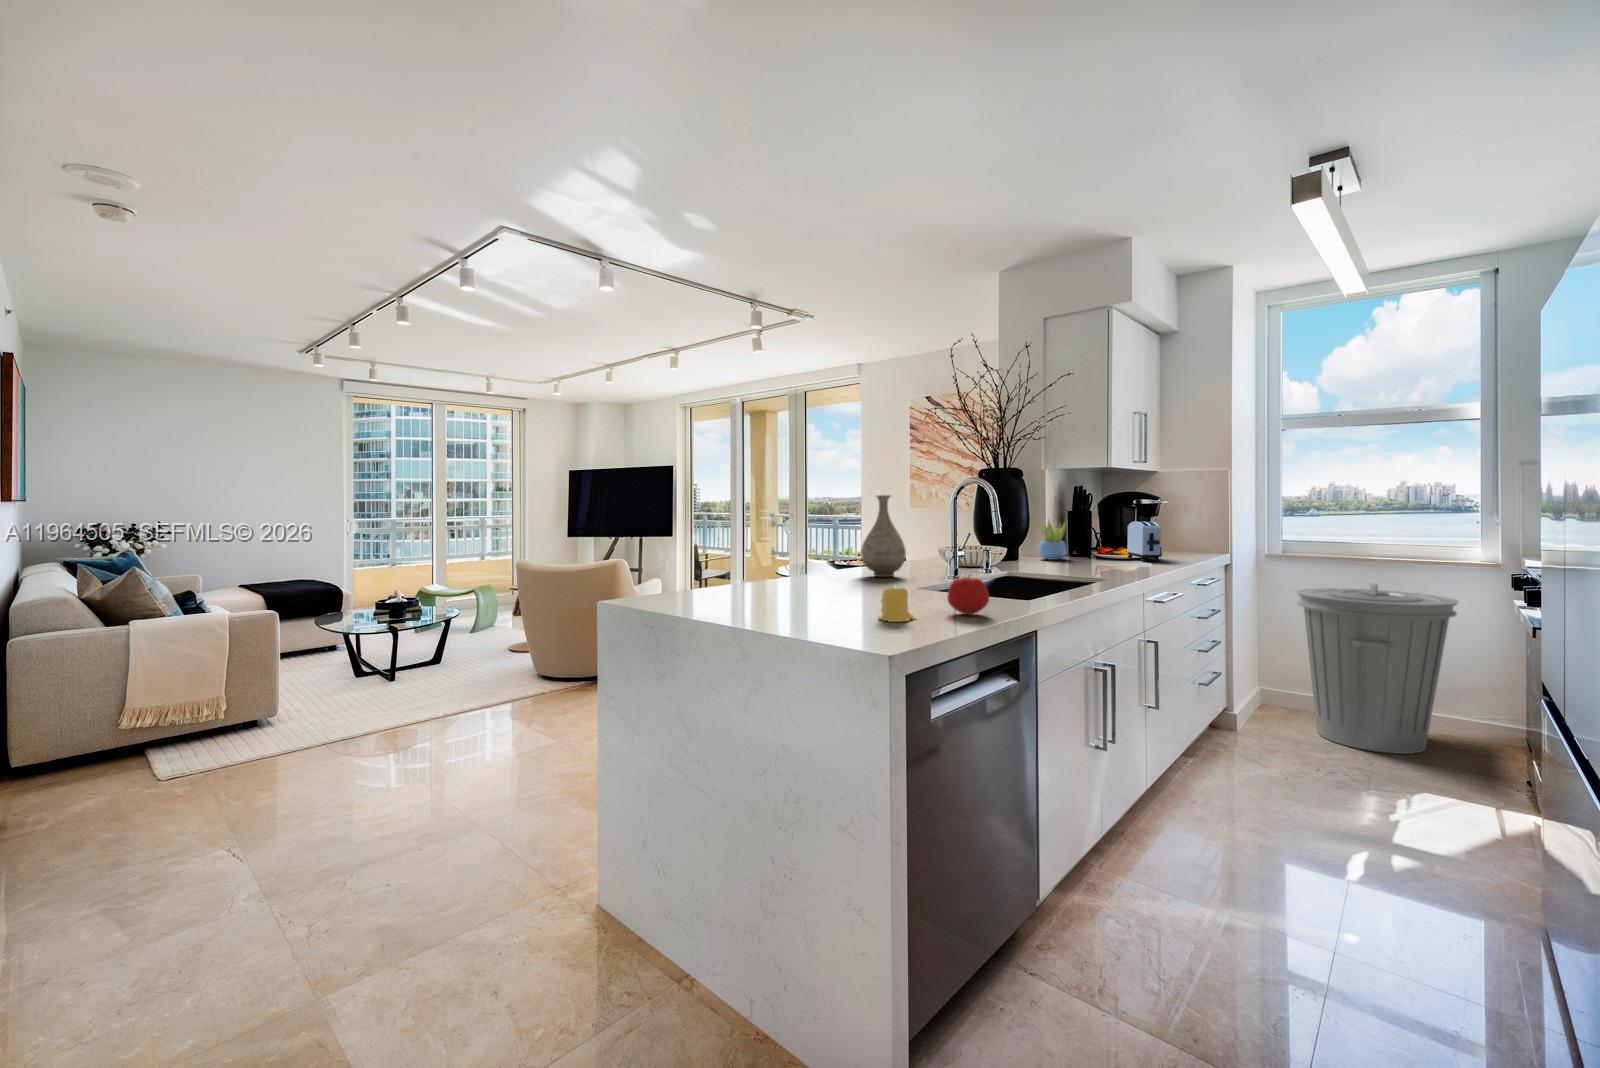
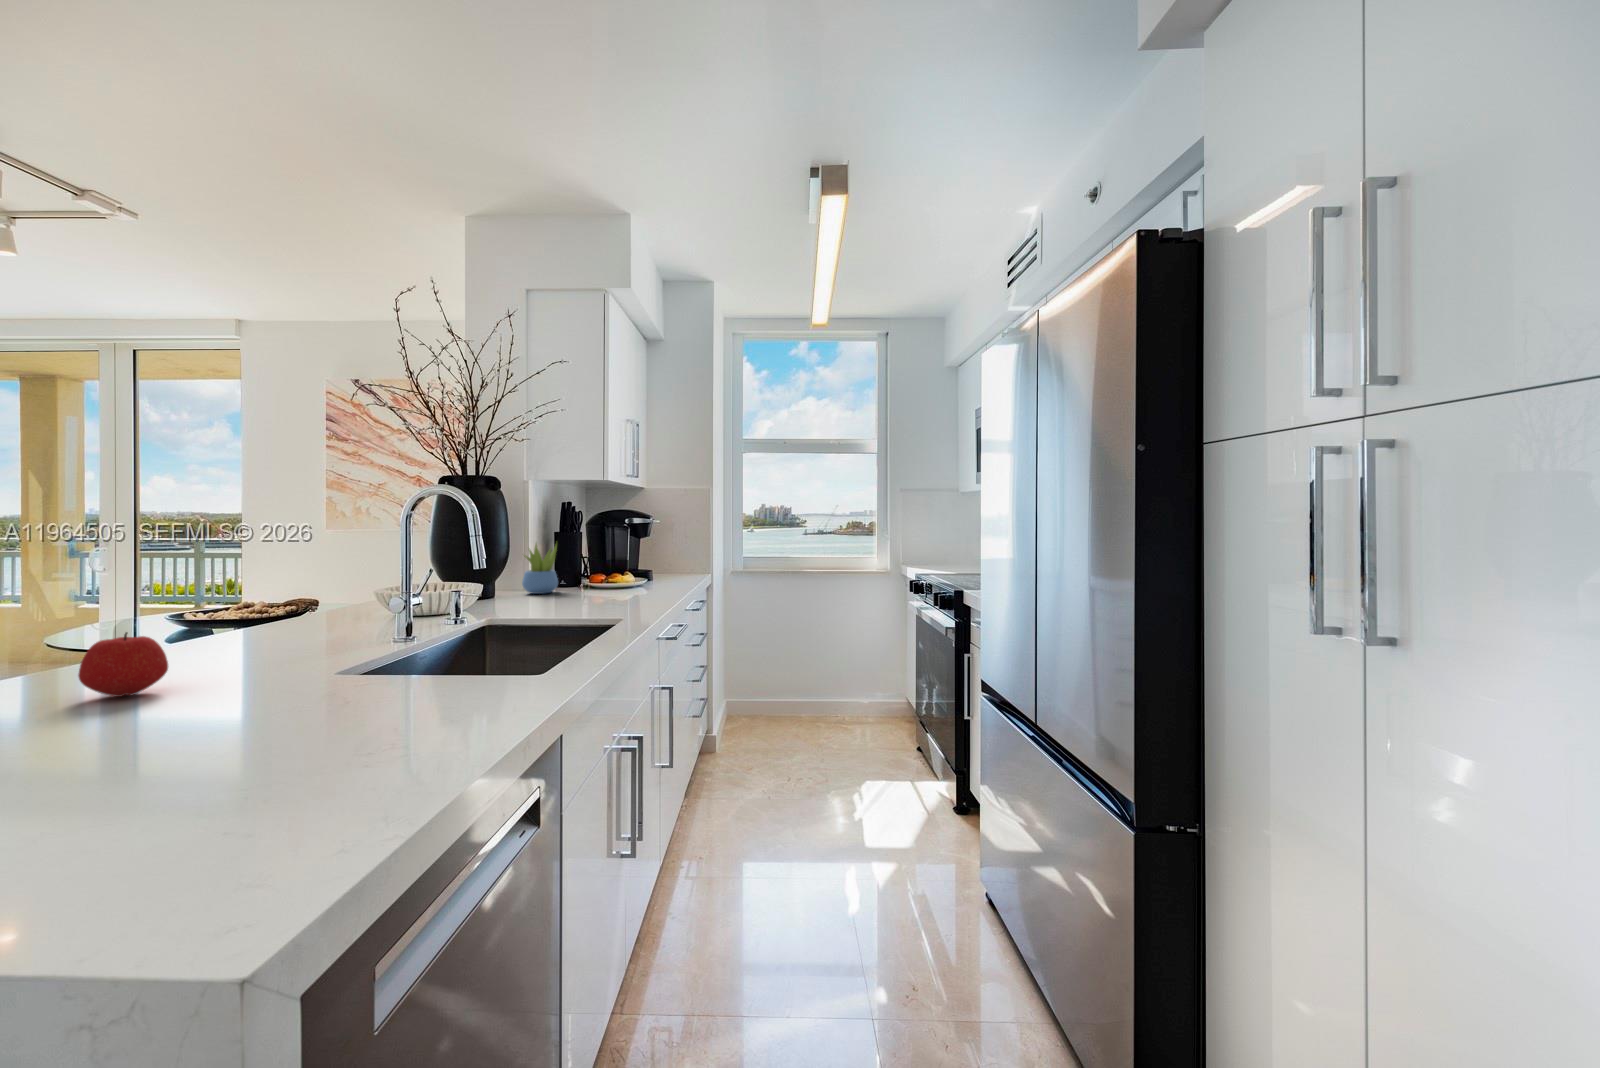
vase: present [861,495,906,577] -> none [225,509,319,650]
toaster: present [1127,522,1161,561] -> none [625,544,664,590]
apple: present [947,577,989,614] -> present [78,632,168,697]
trash can: present [1297,584,1459,754] -> none [769,597,883,751]
candle: present [878,587,916,622] -> none [246,698,348,787]

